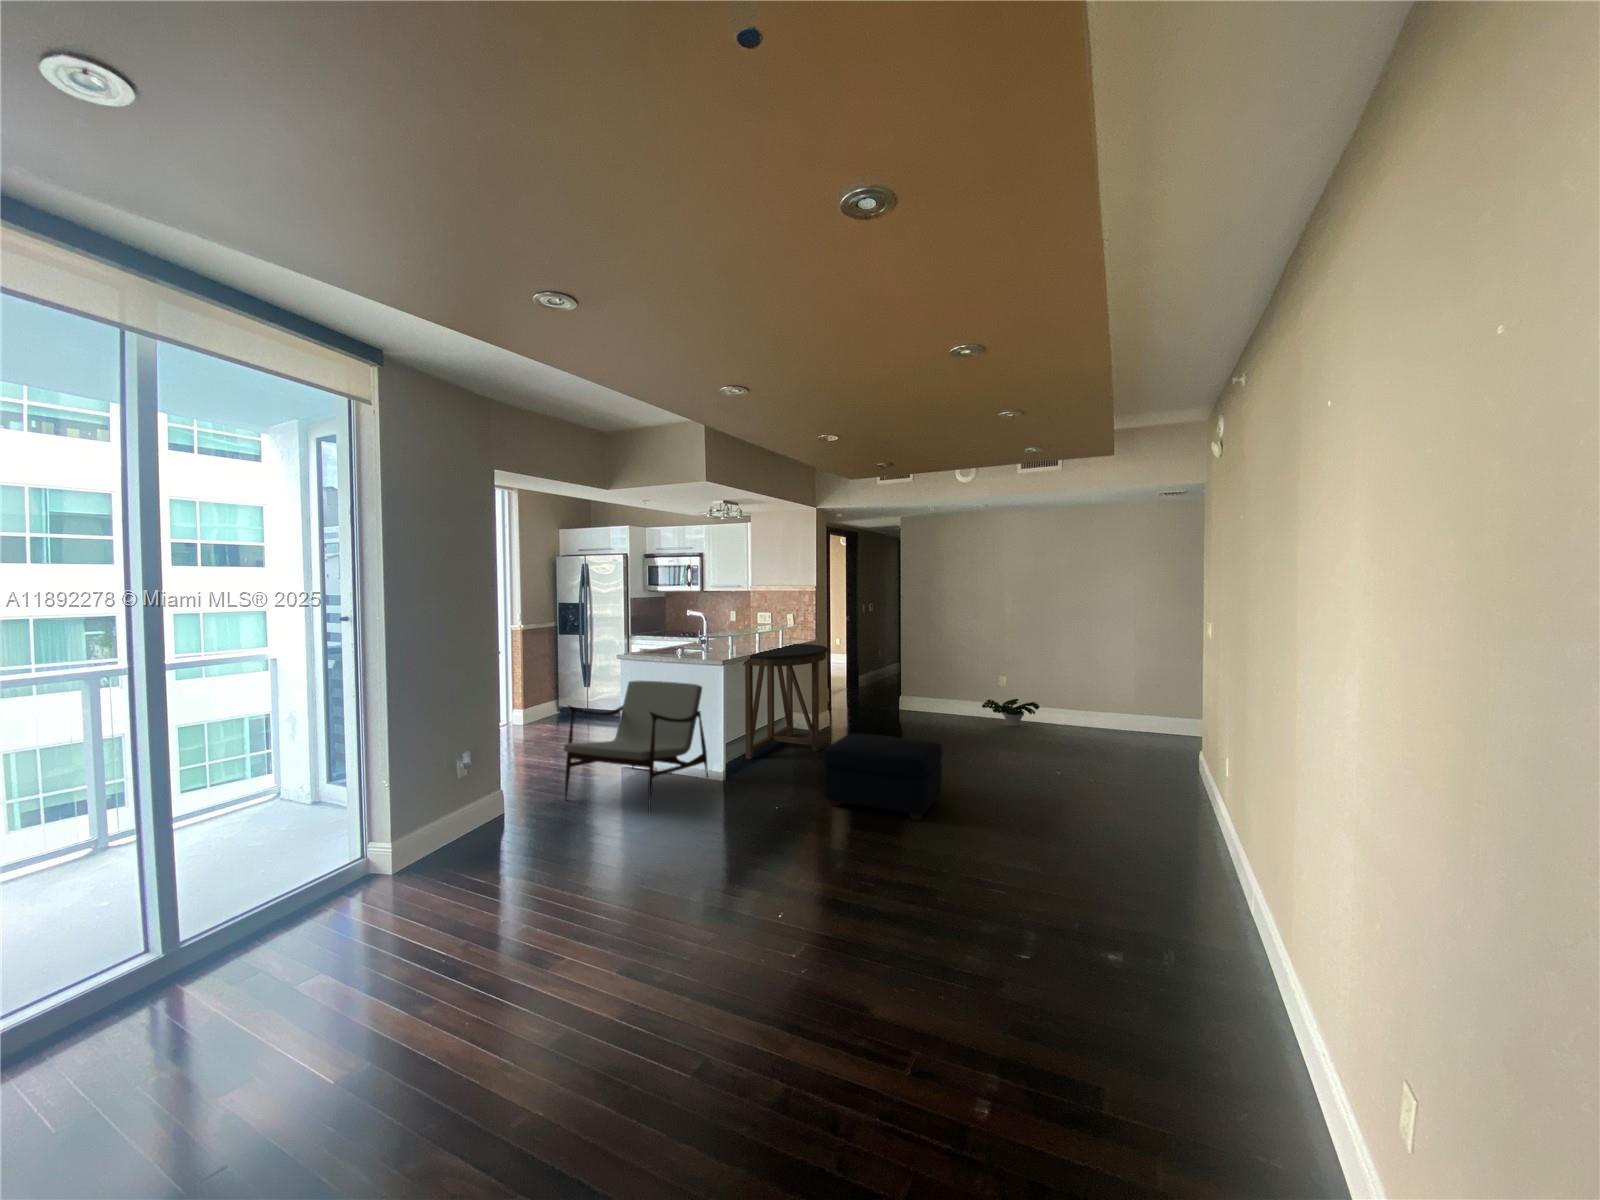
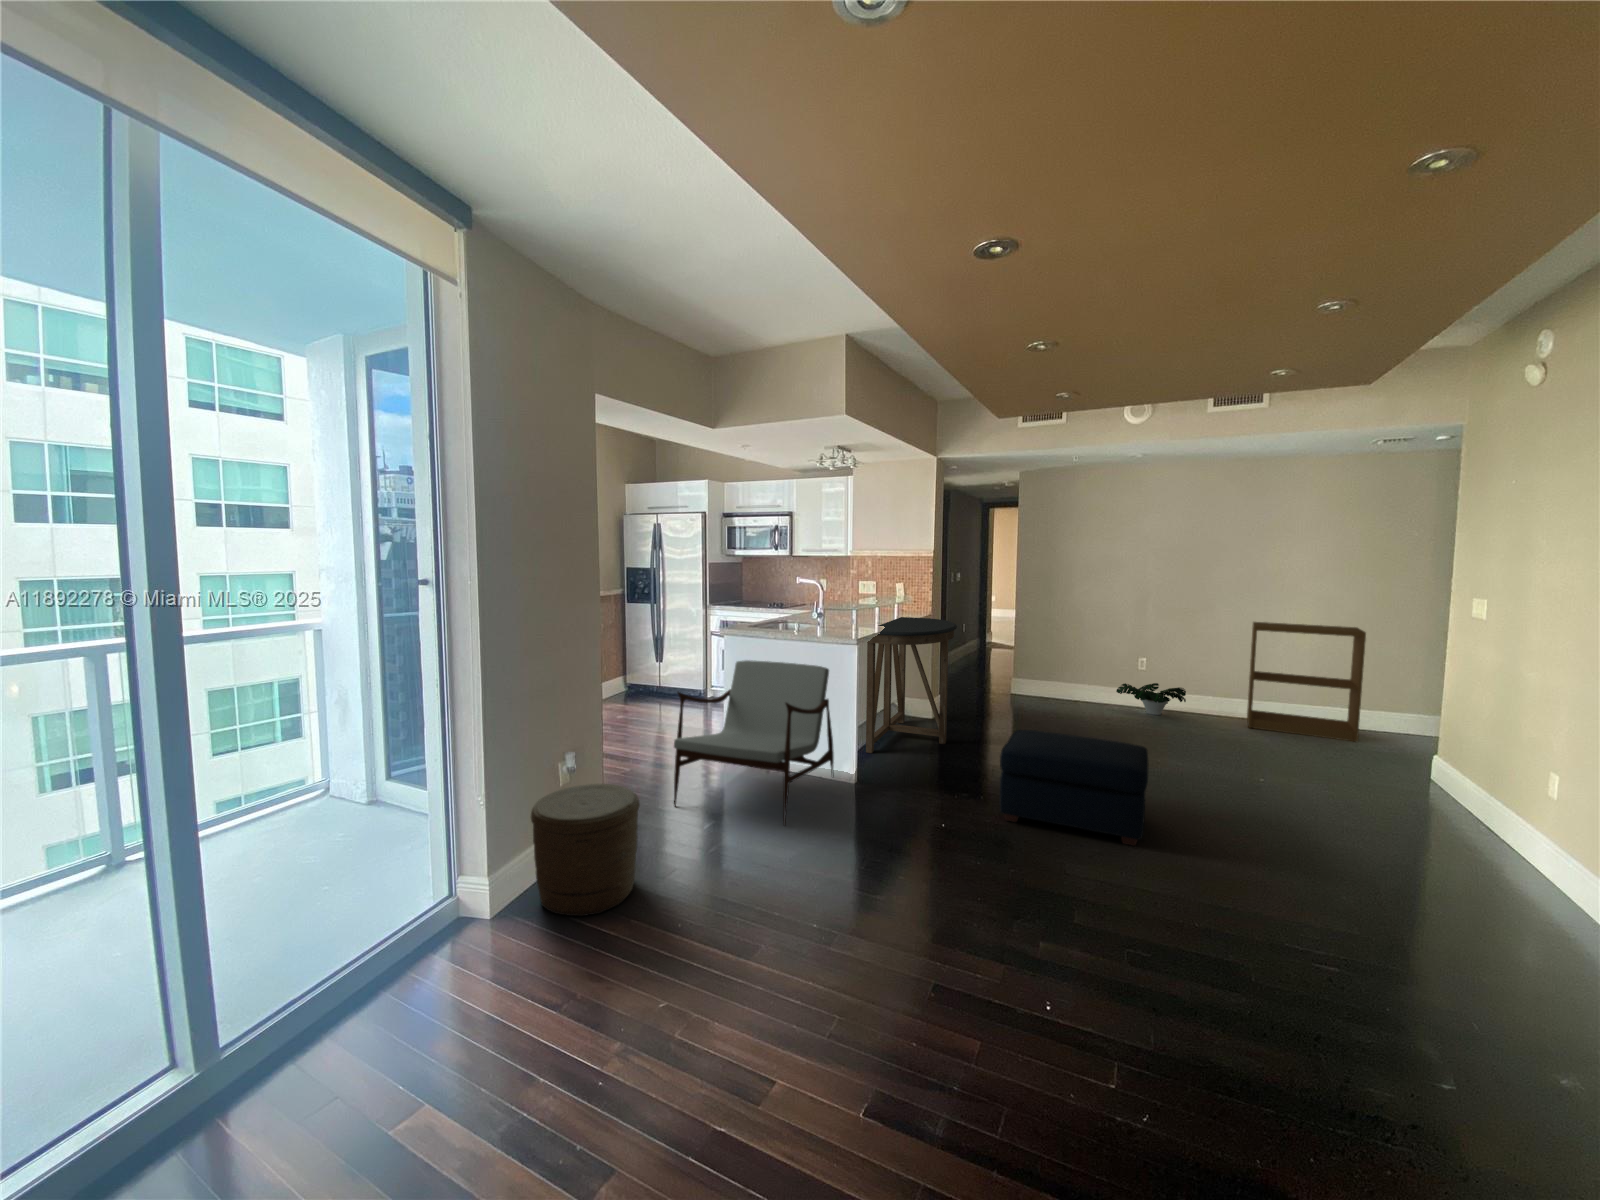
bookshelf: none [1083,644,1168,745] -> present [1247,622,1366,742]
woven basket: none [427,774,516,872] -> present [531,784,640,916]

